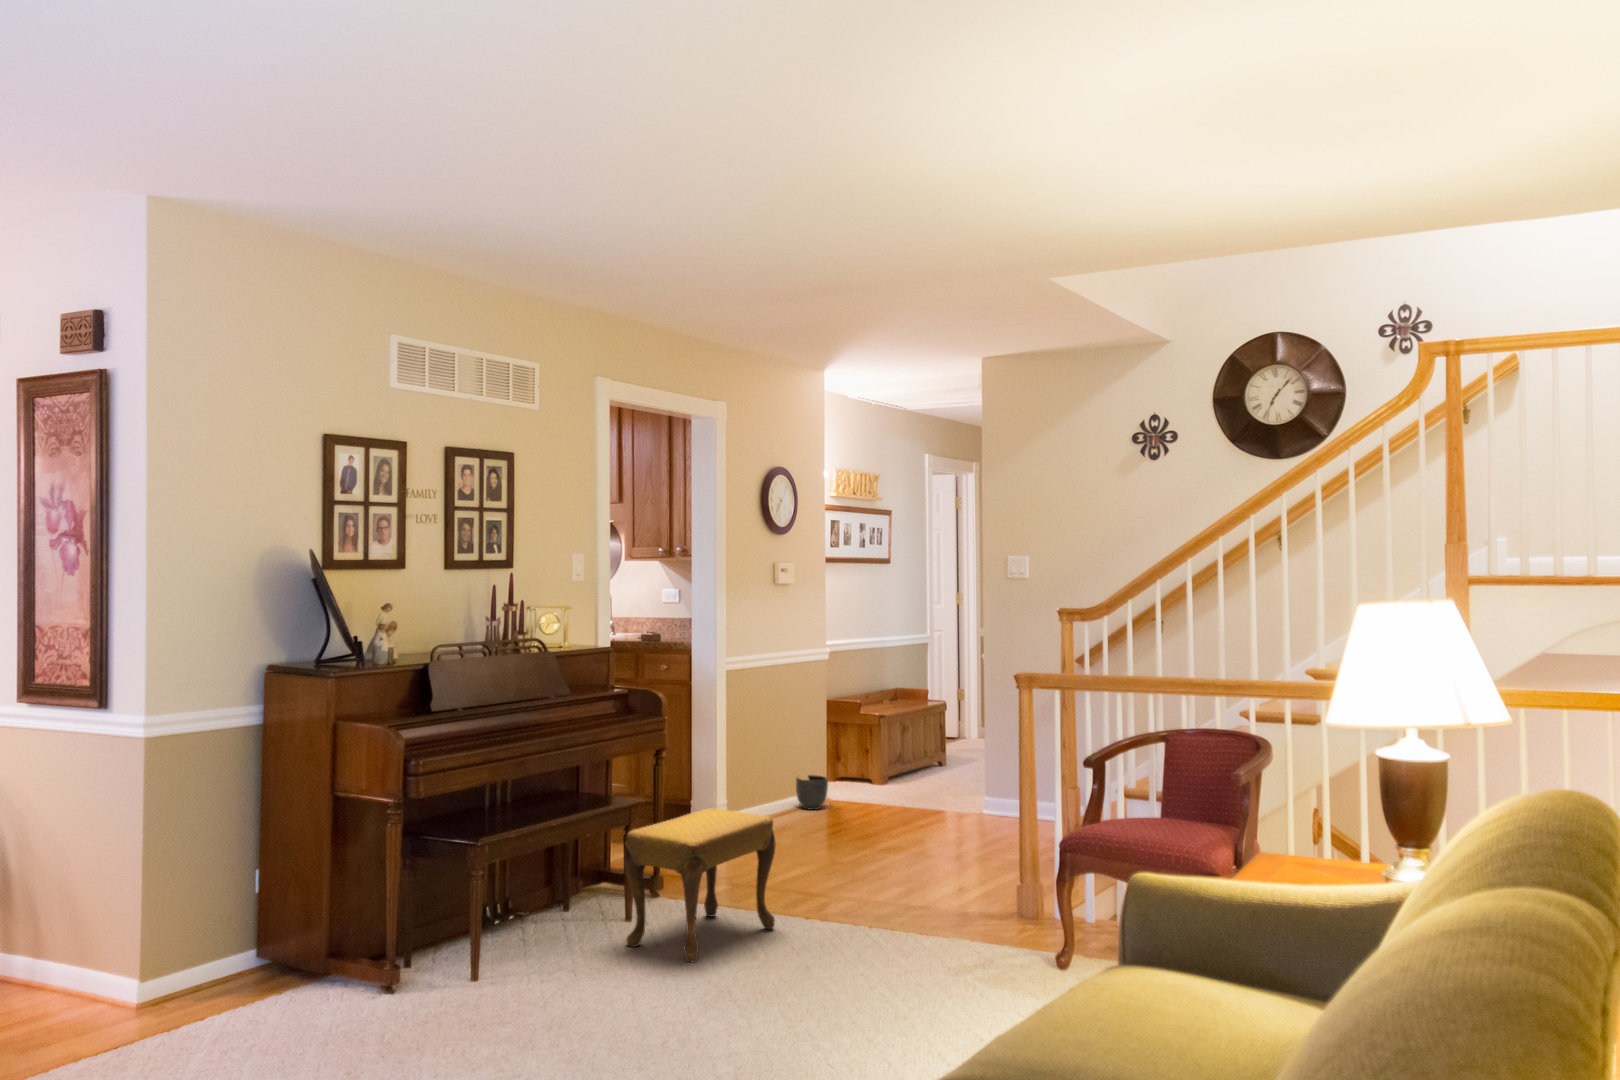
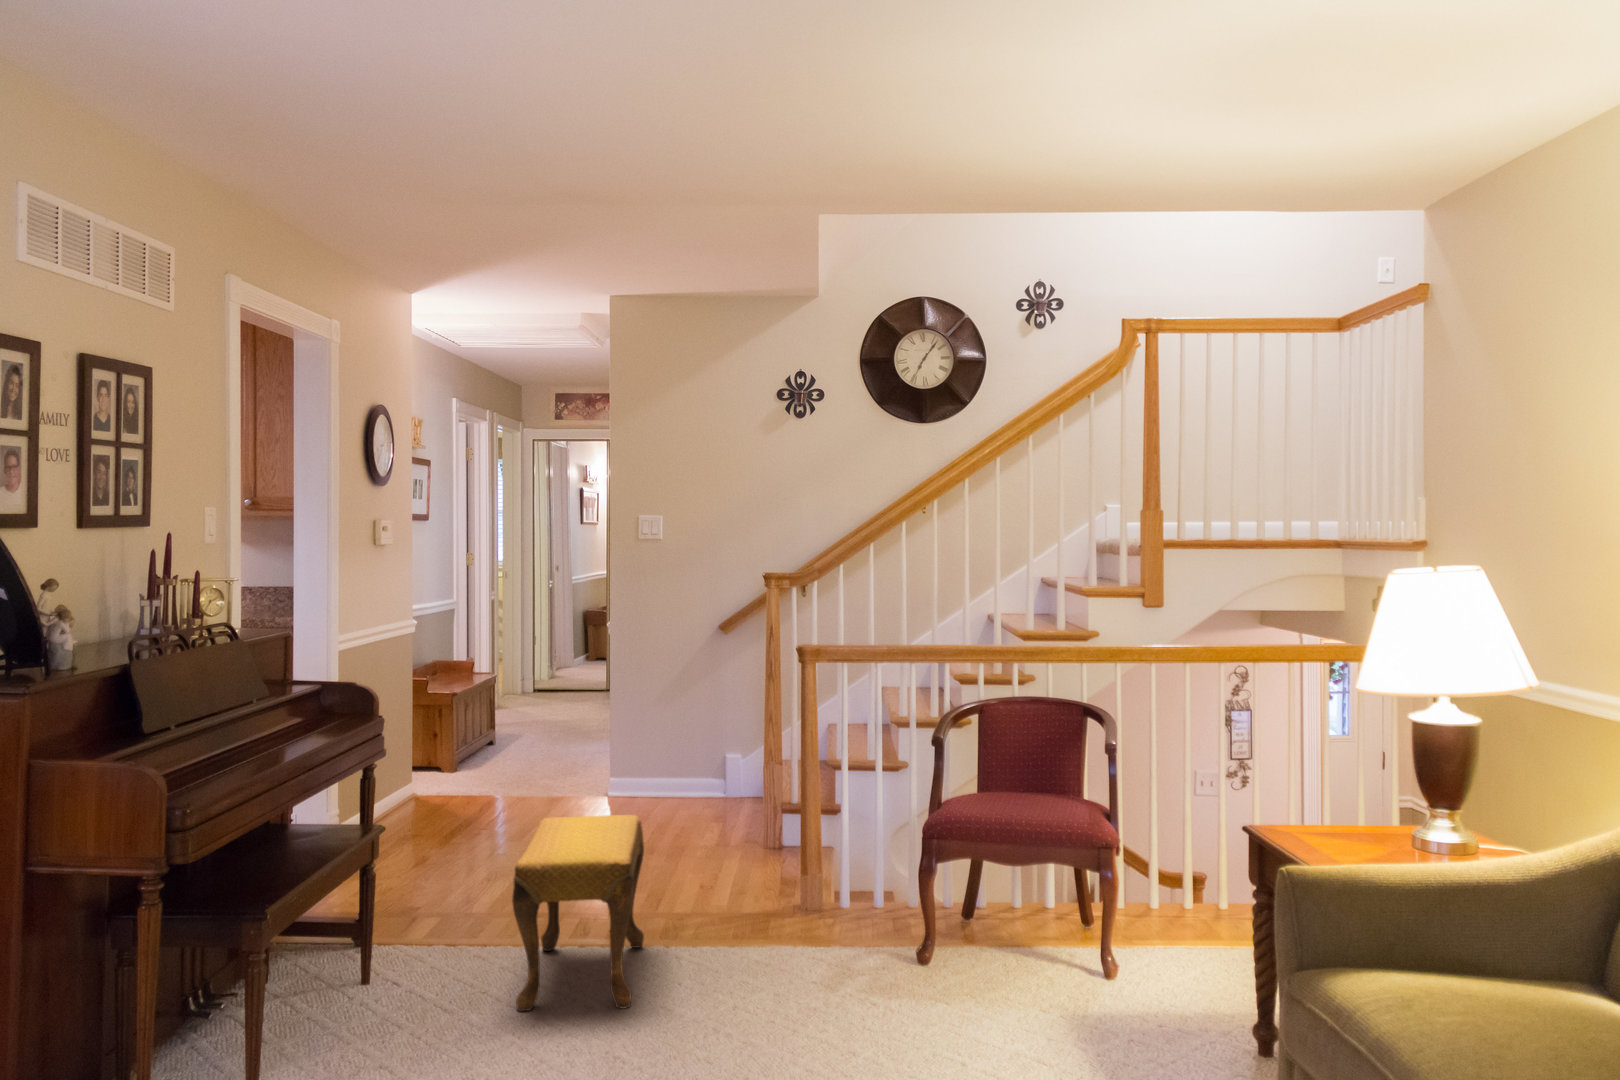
planter: present [796,775,828,810] -> none [411,770,450,810]

